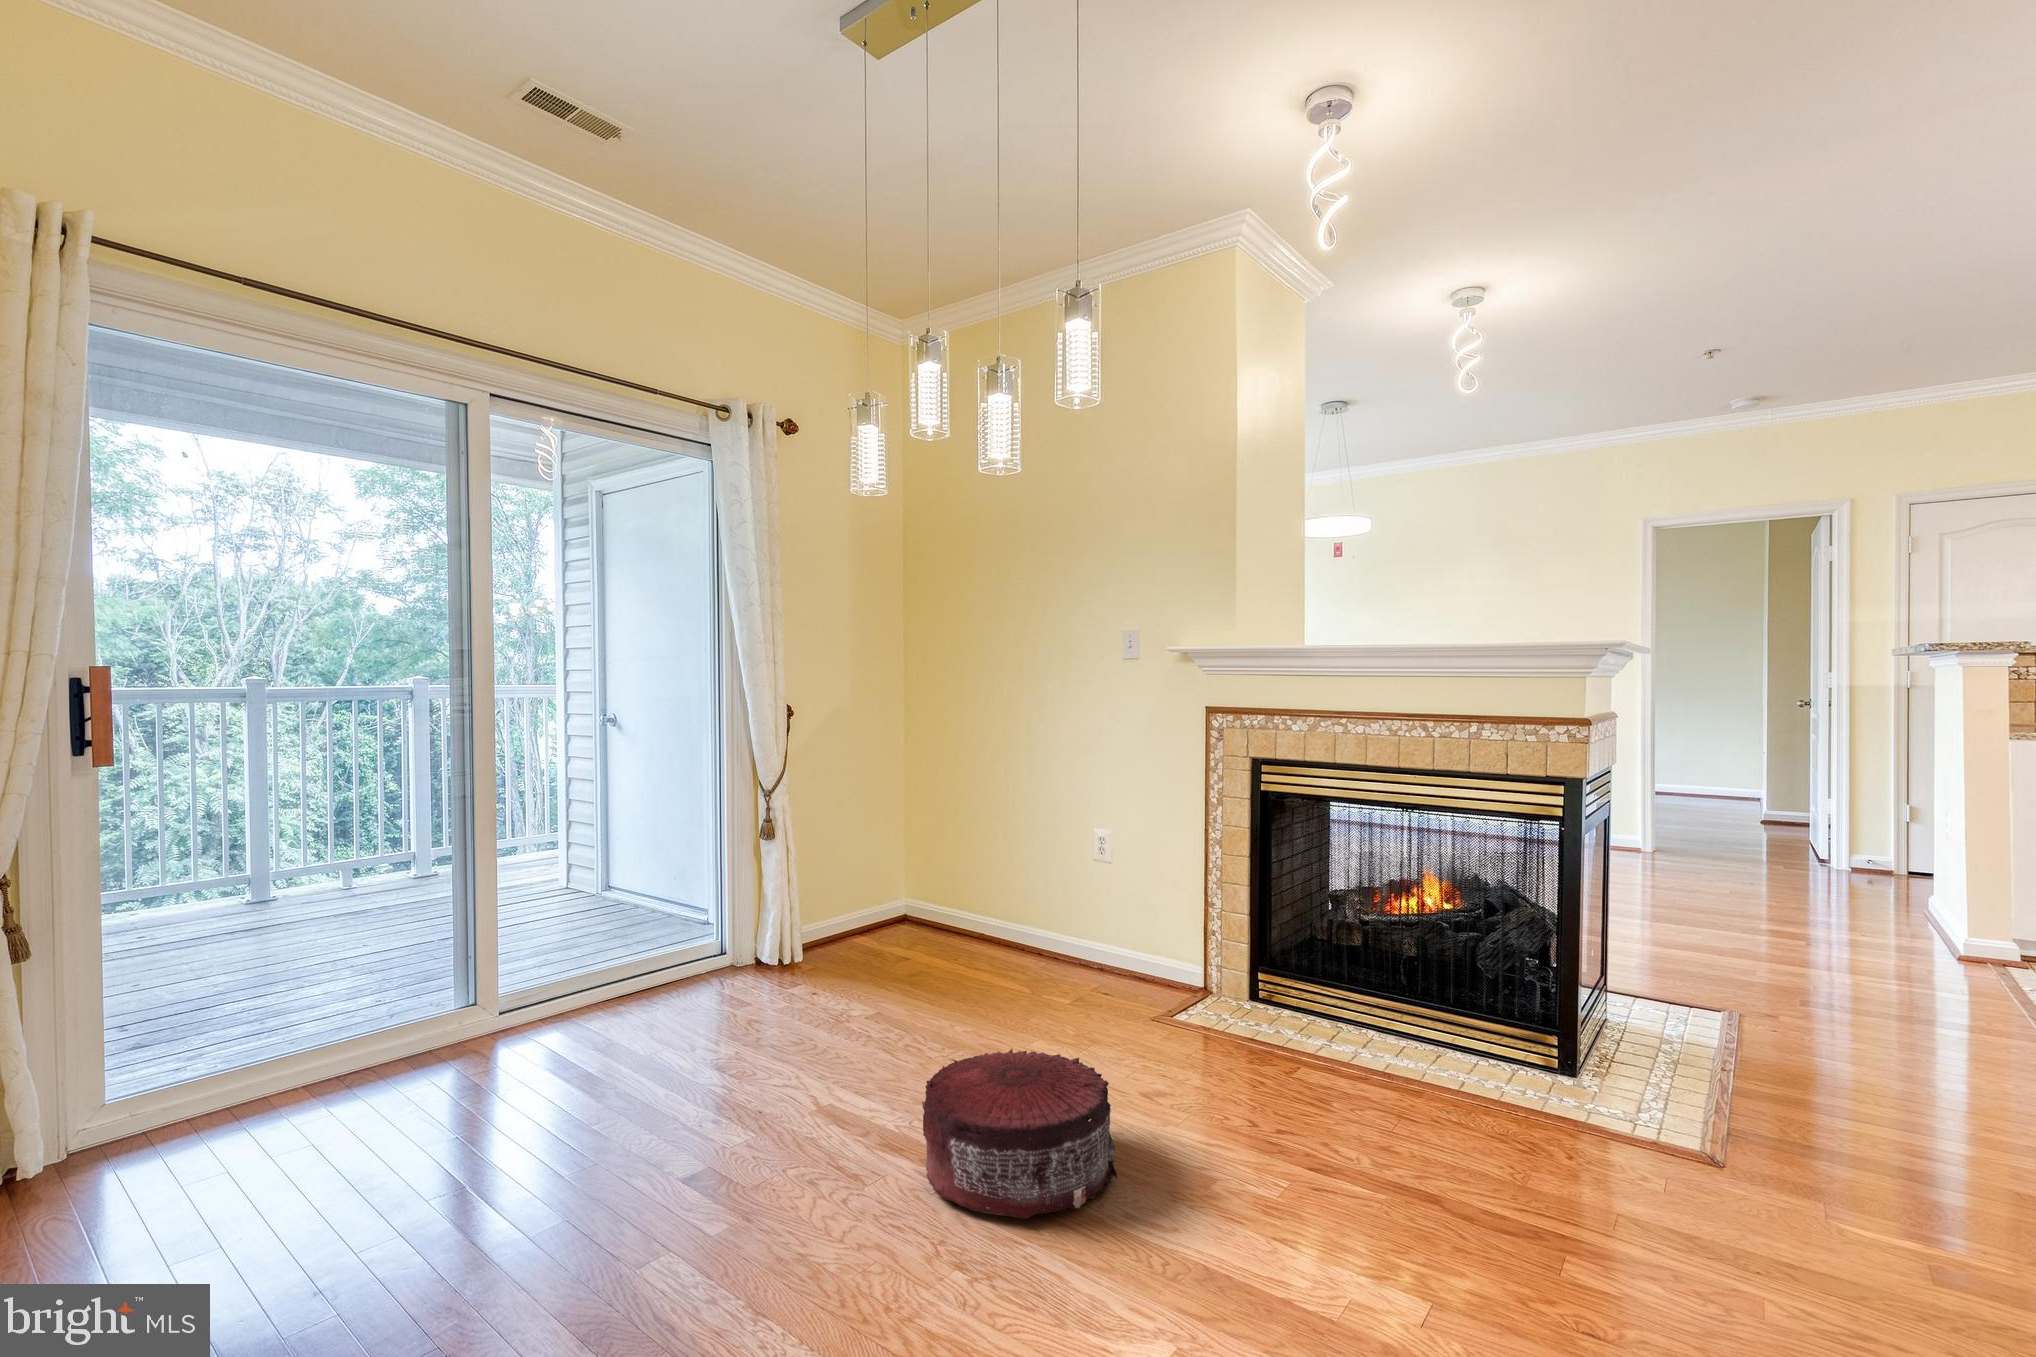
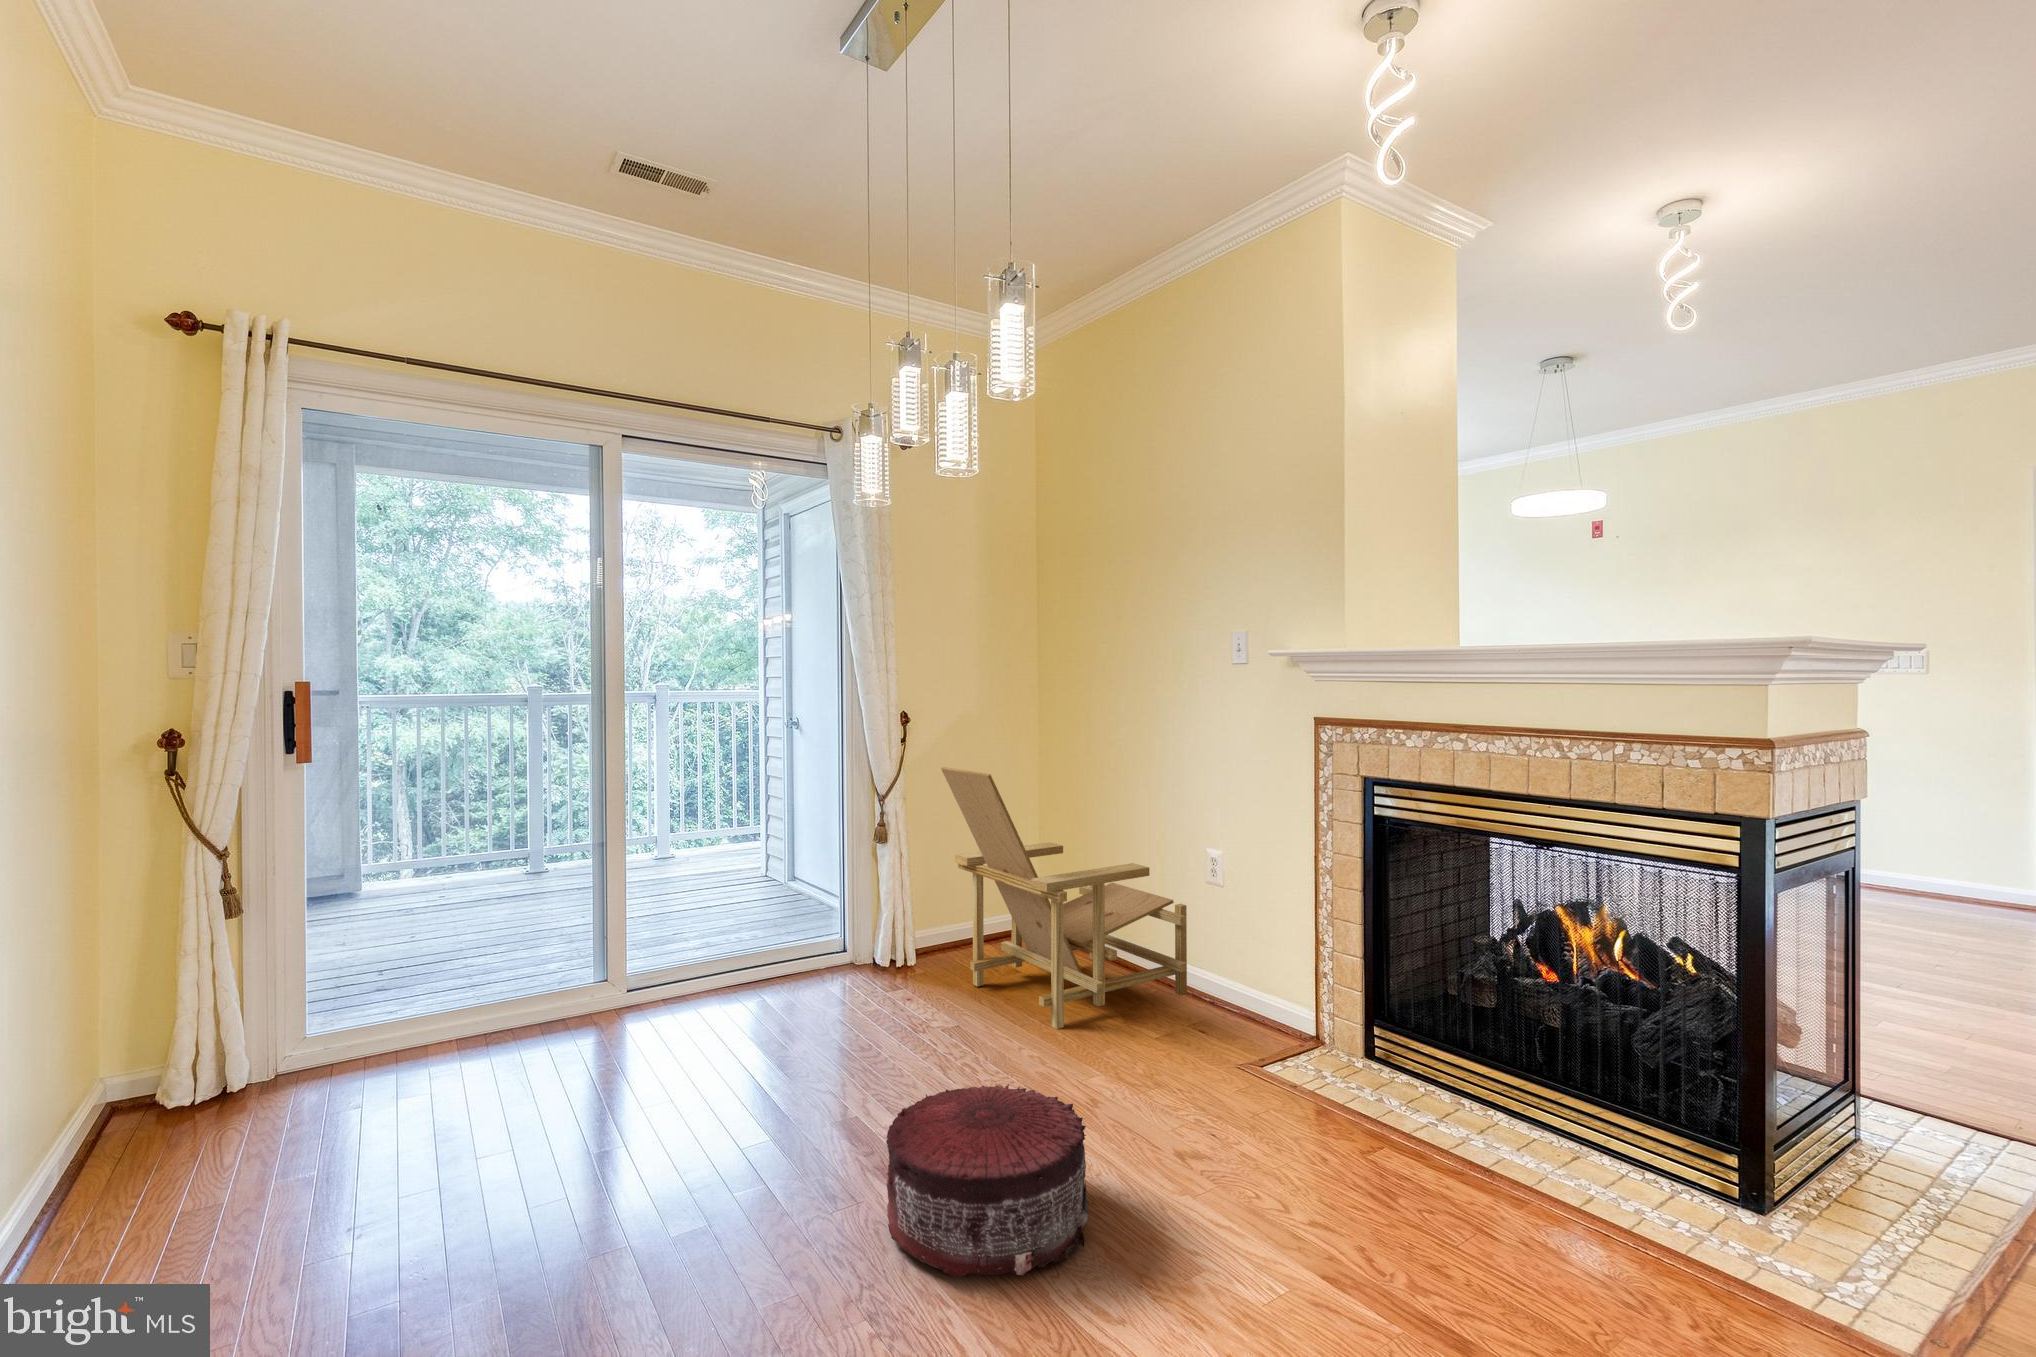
lounge chair: none [850,756,1077,1006] -> present [941,767,1187,1029]

